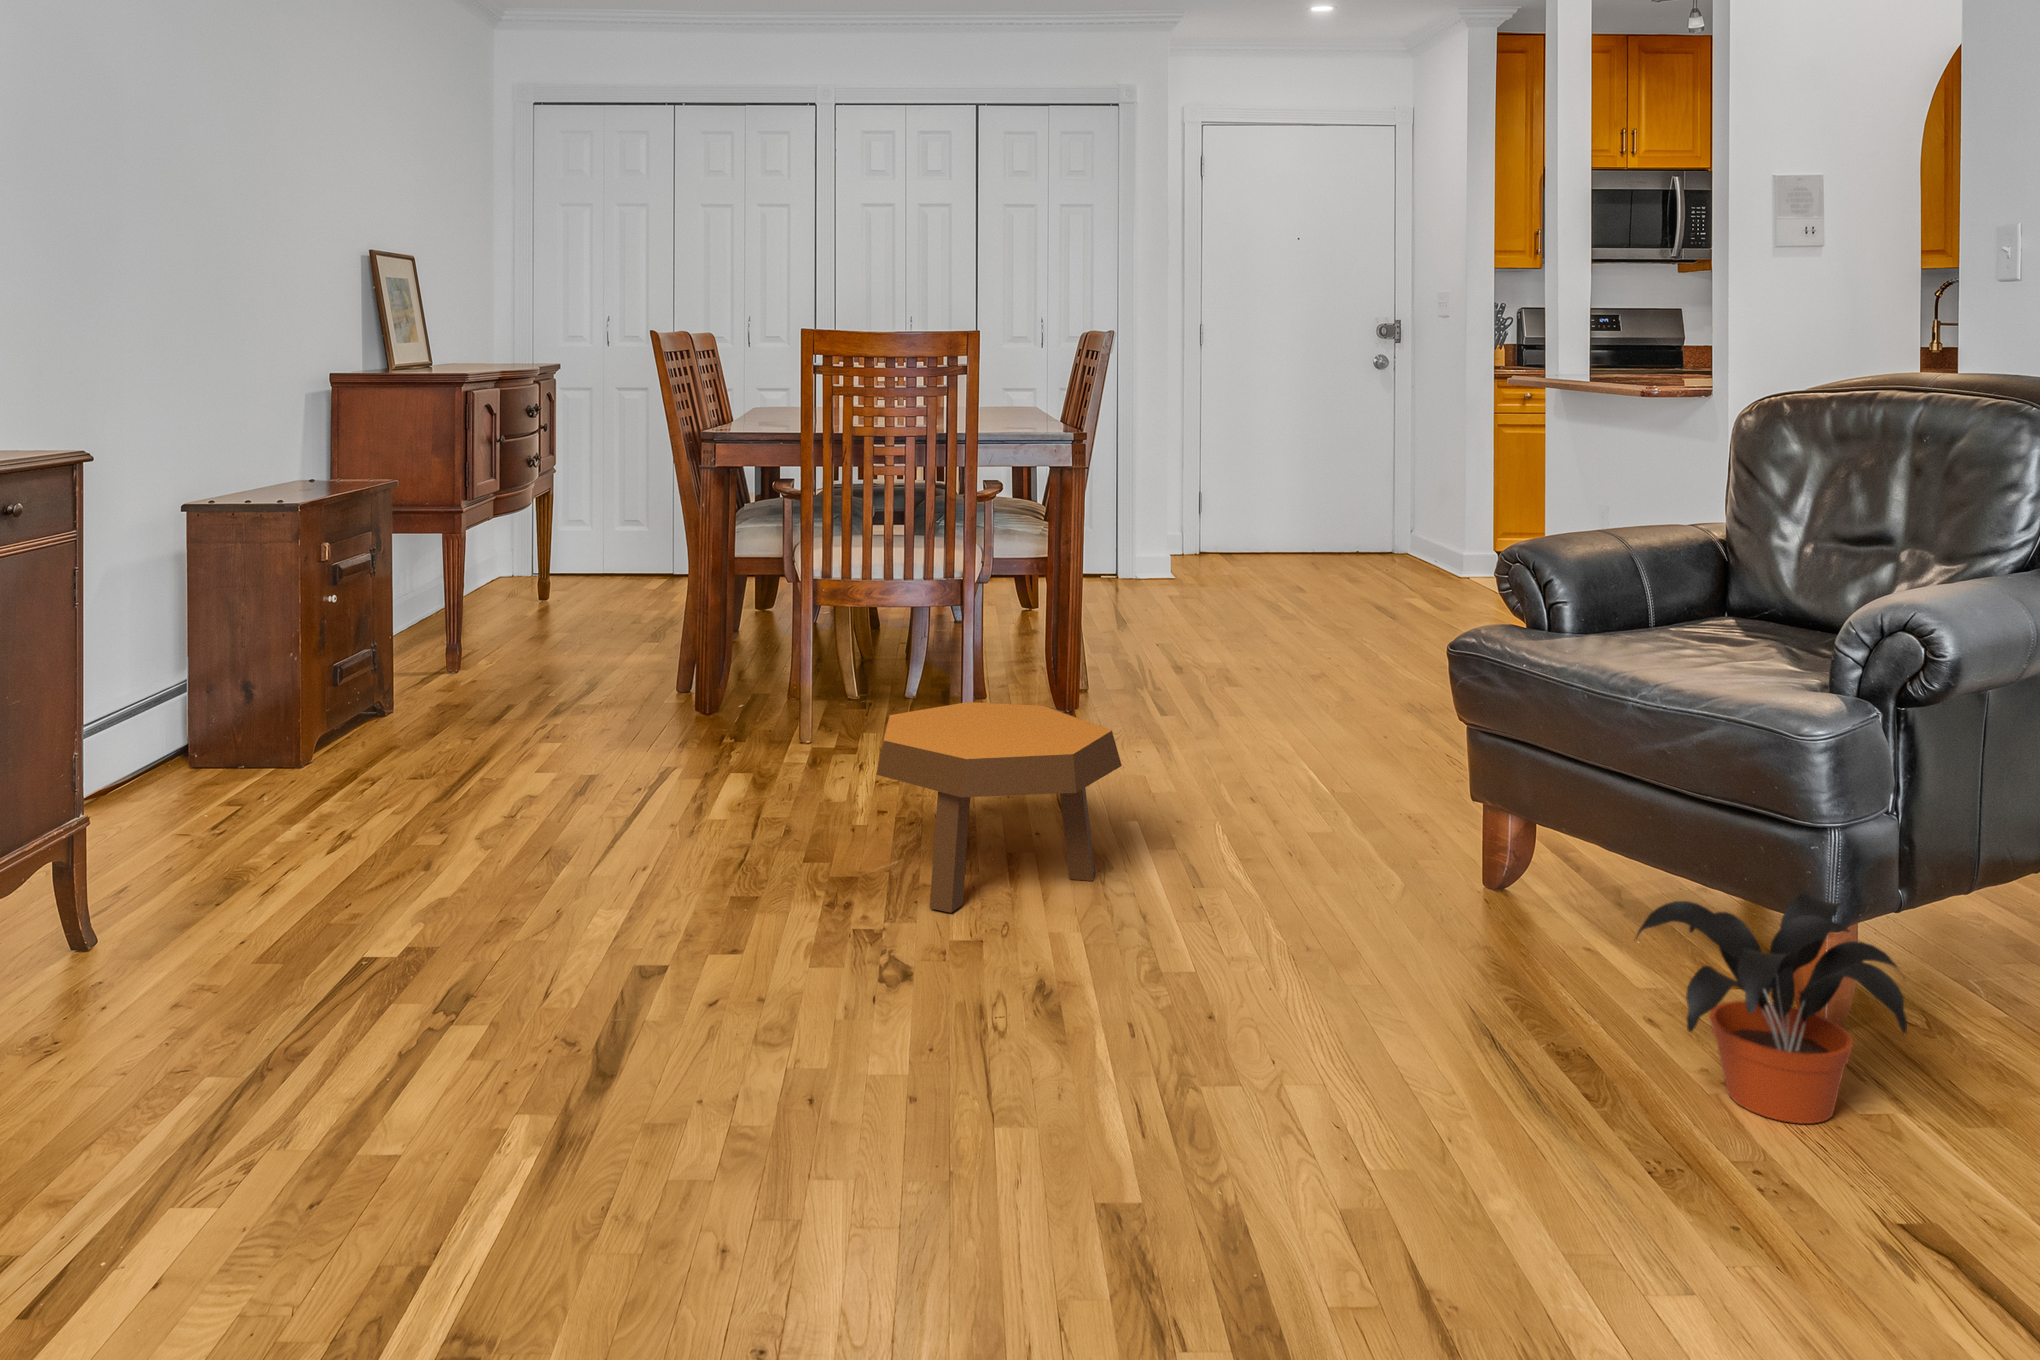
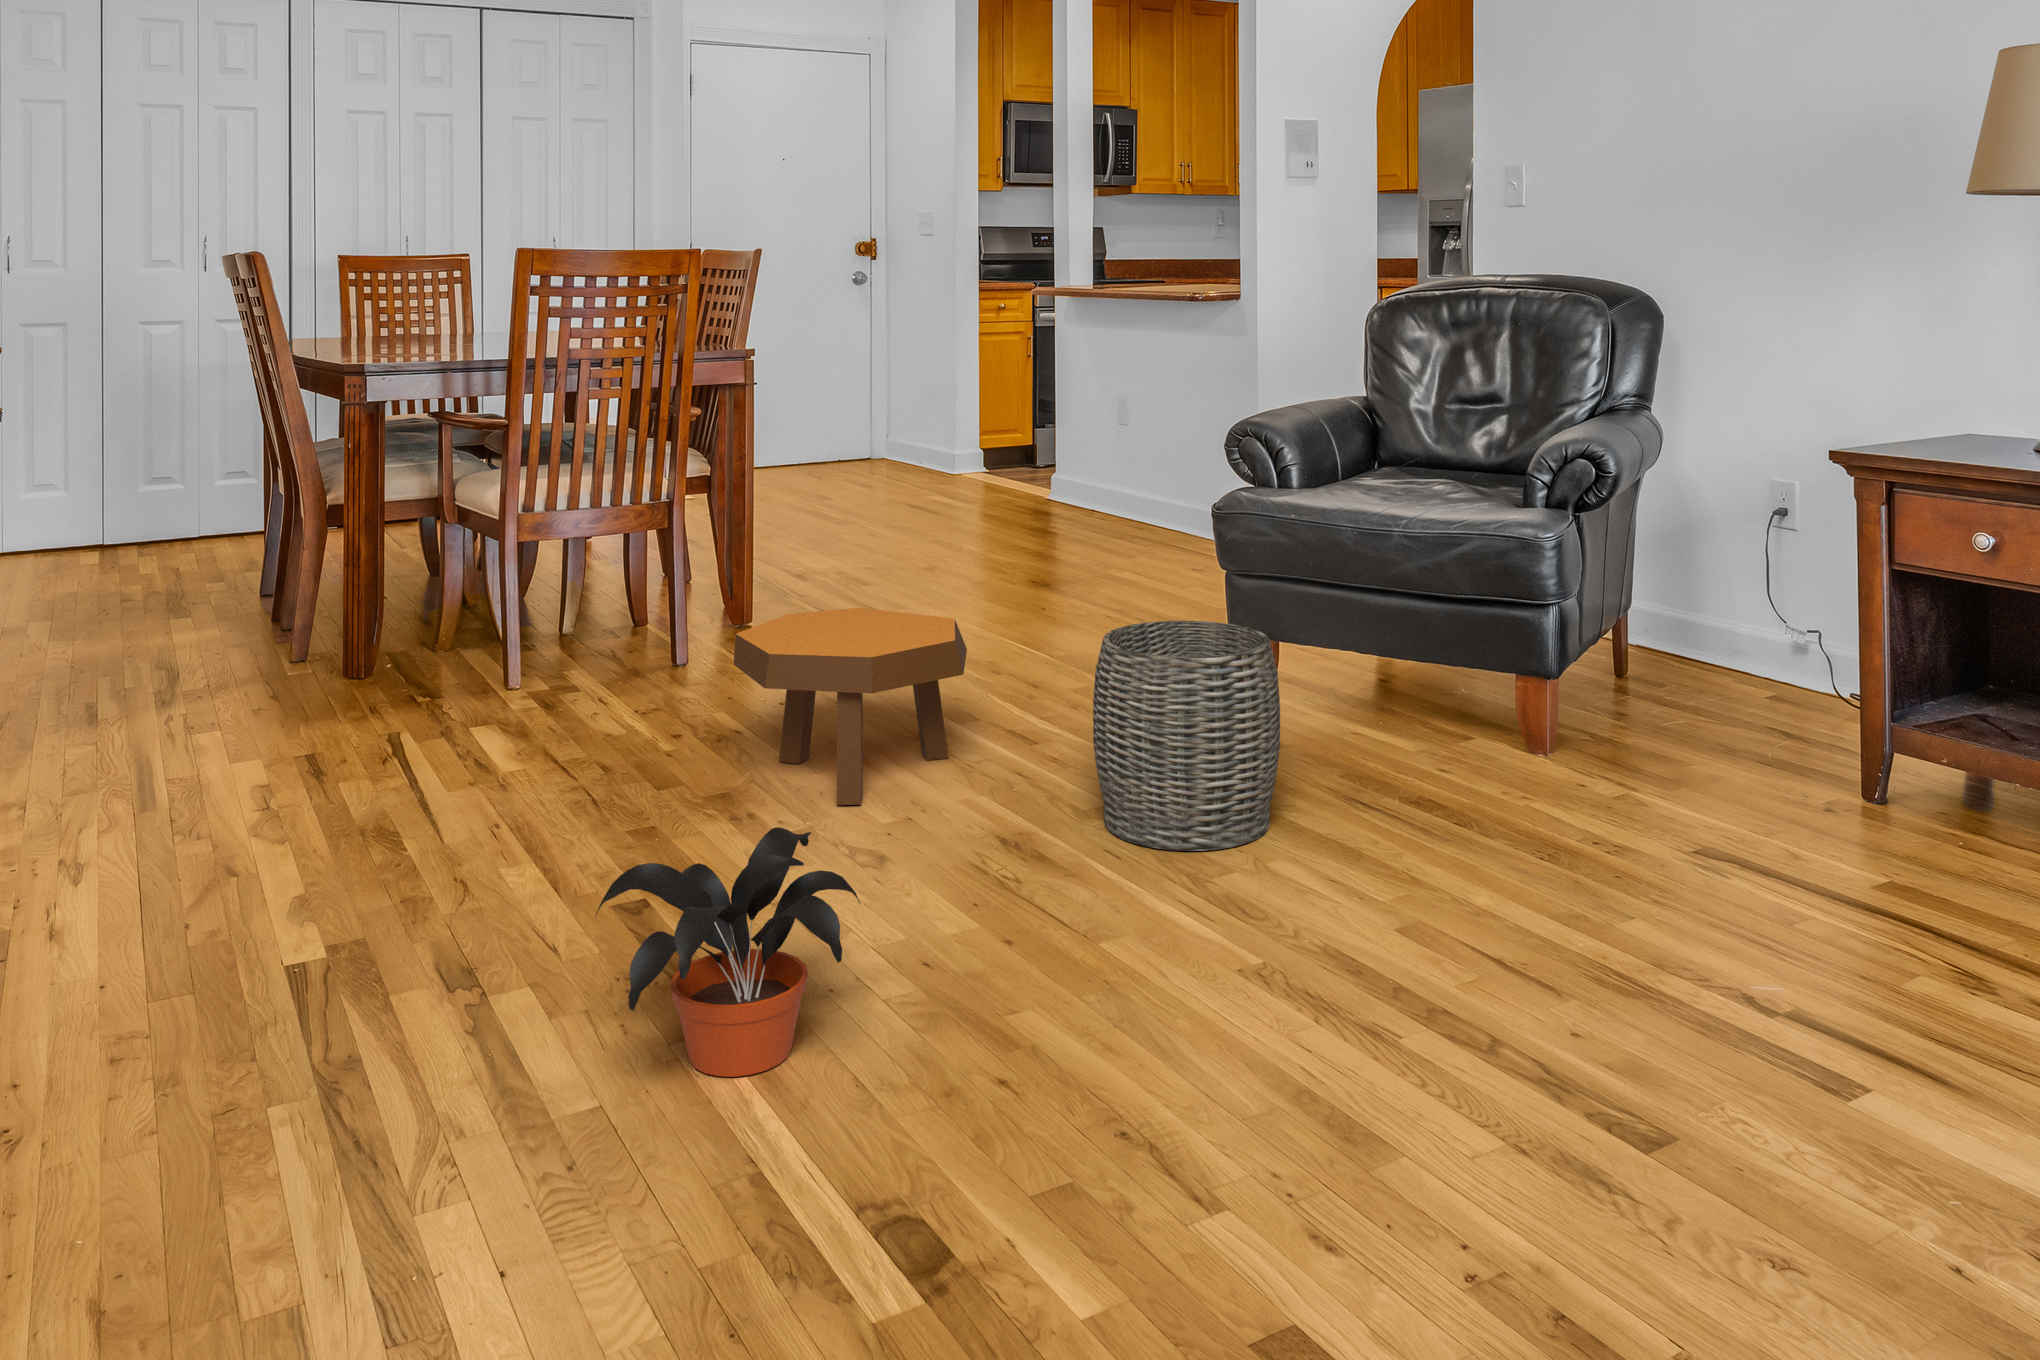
woven basket: none [1146,766,1368,1054] -> present [1093,621,1280,851]
potted plant: present [1636,892,1907,1124] -> present [595,827,860,1077]

